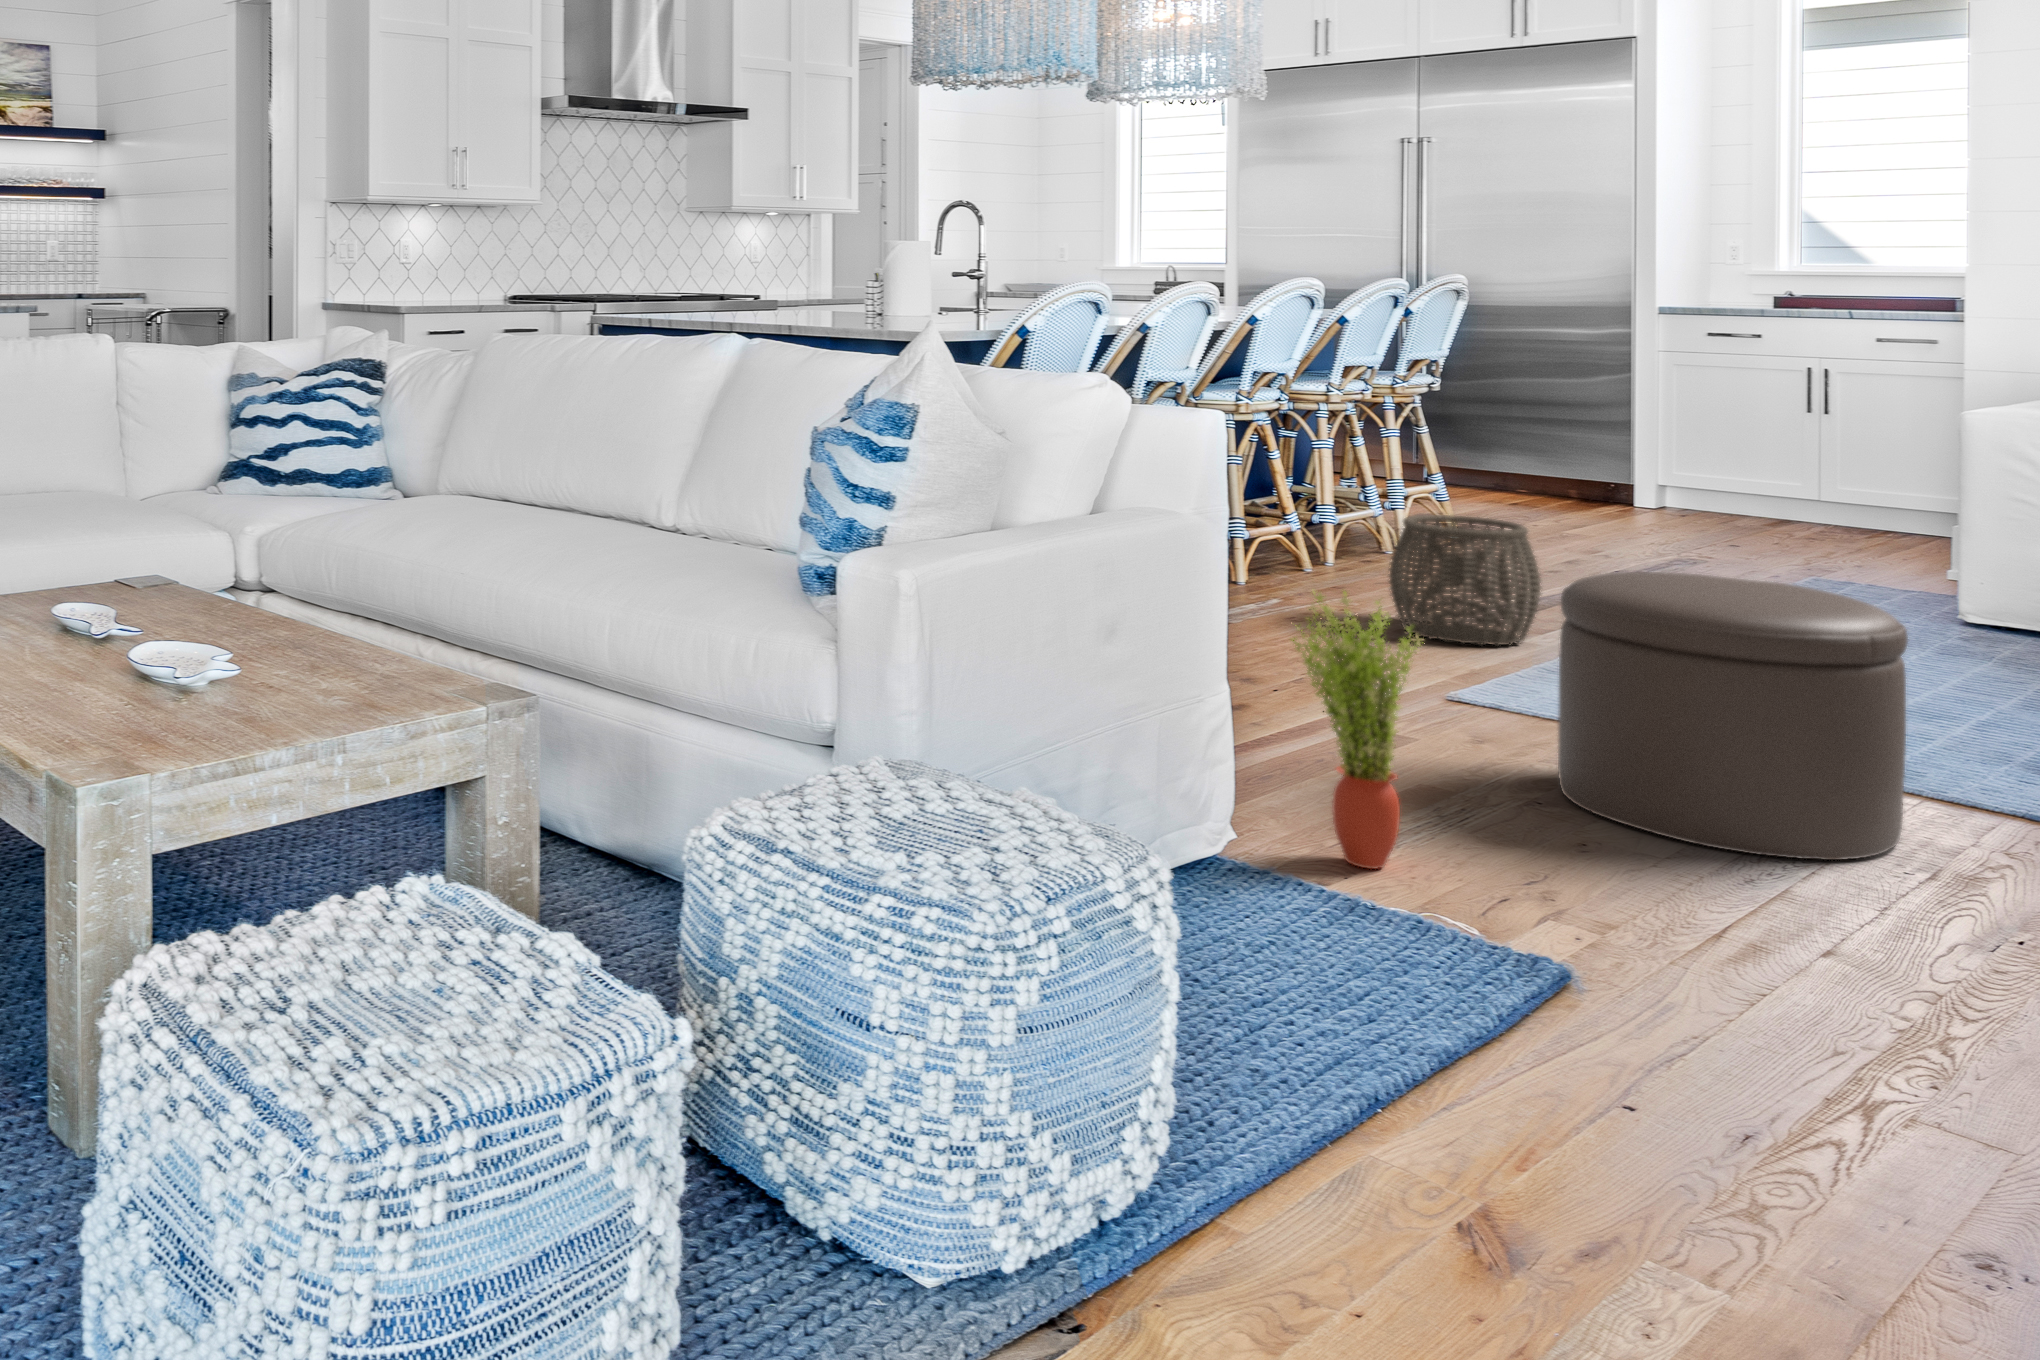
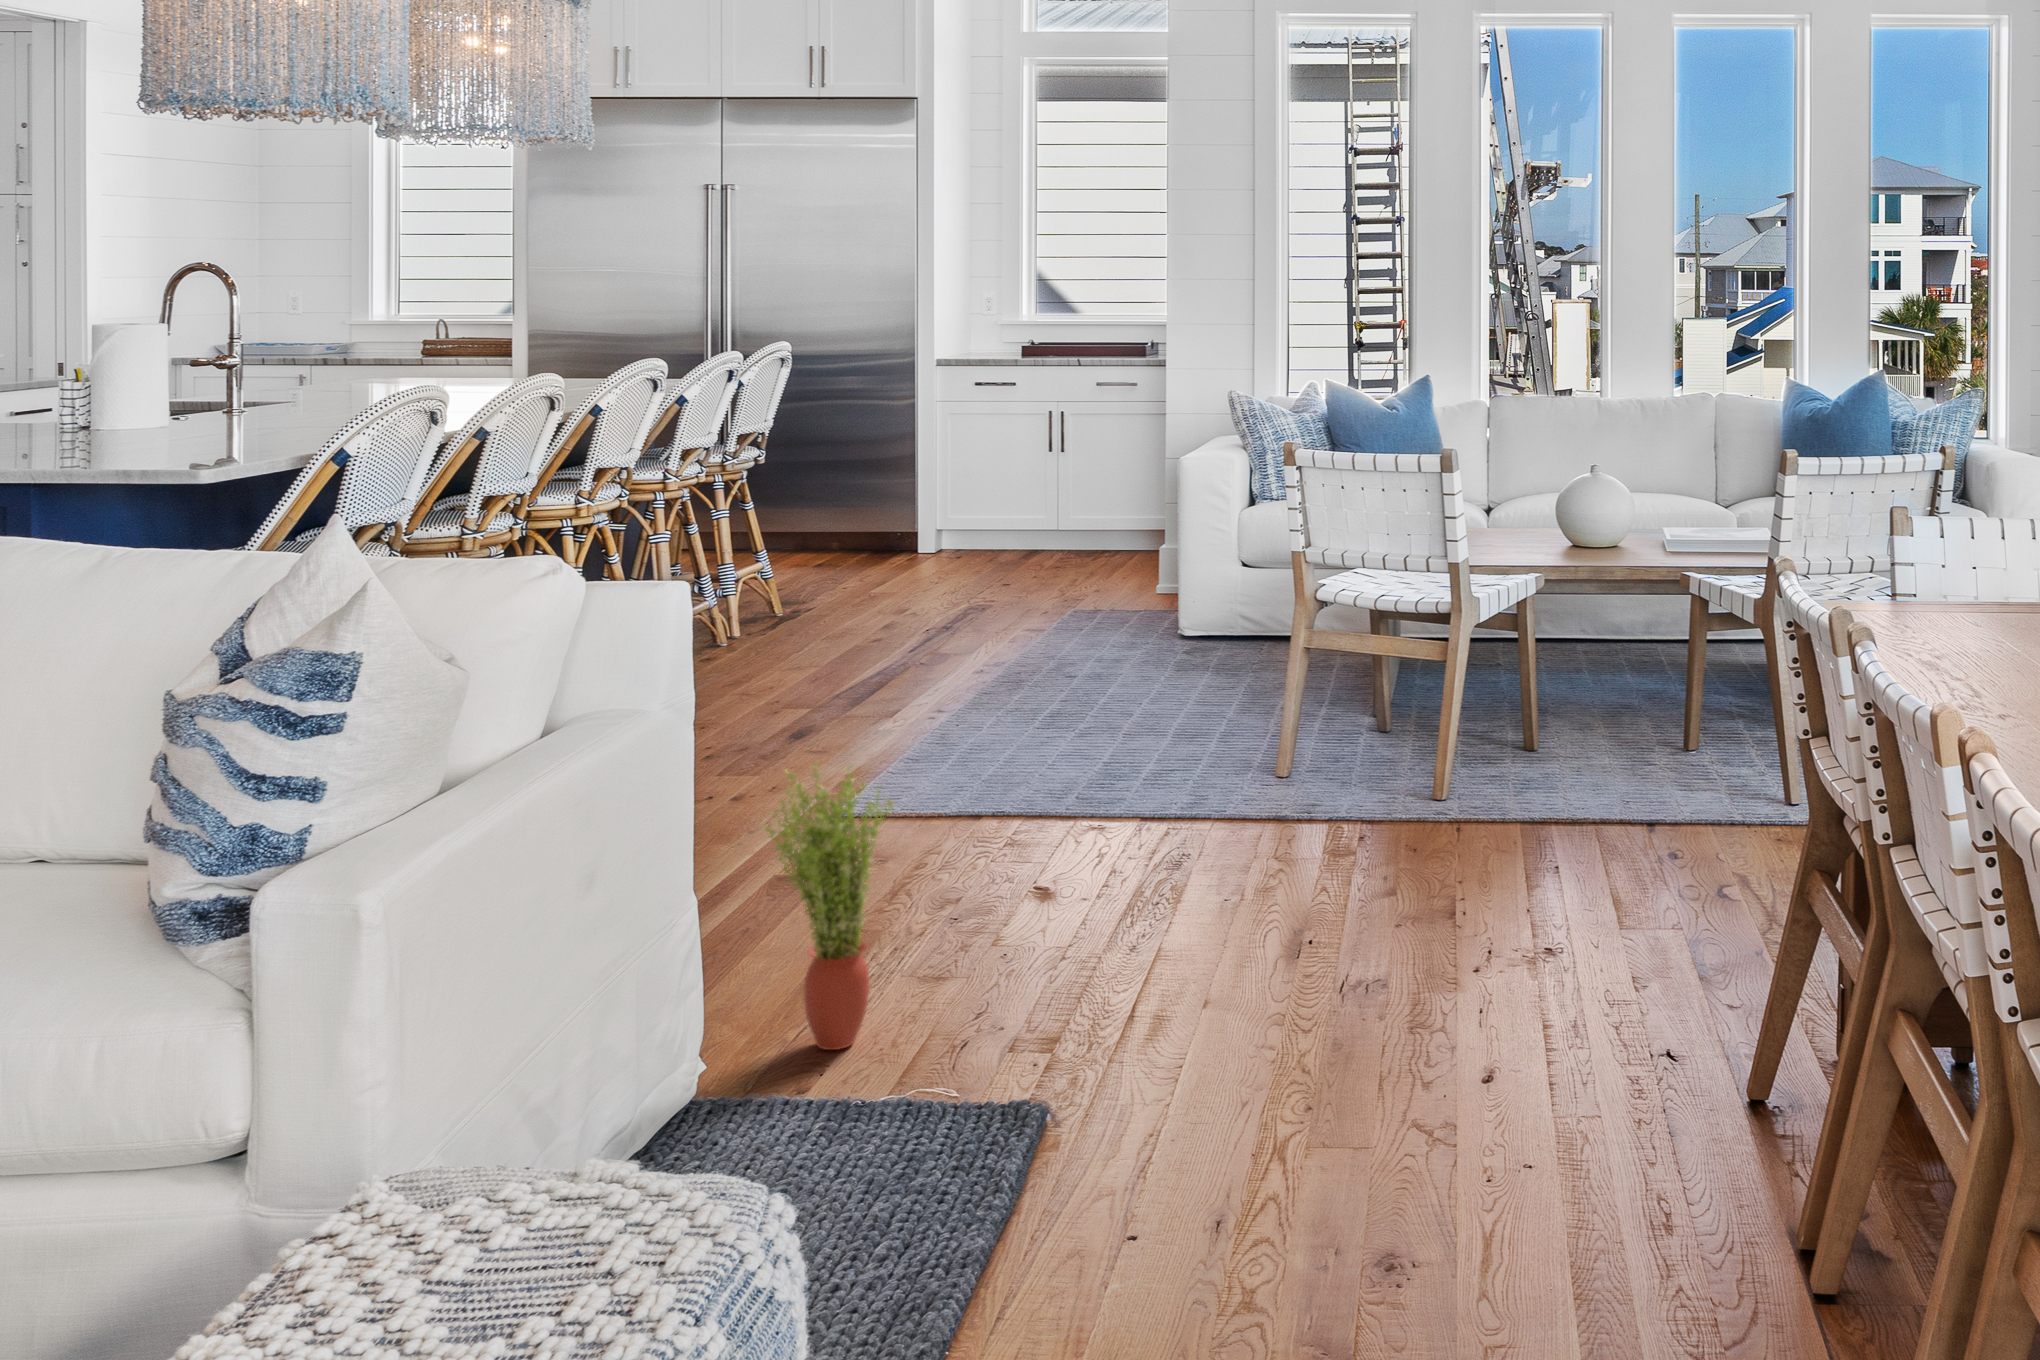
woven basket: present [1389,515,1542,645] -> none [757,608,896,742]
ottoman: present [1558,572,1908,860] -> none [965,663,1216,921]

